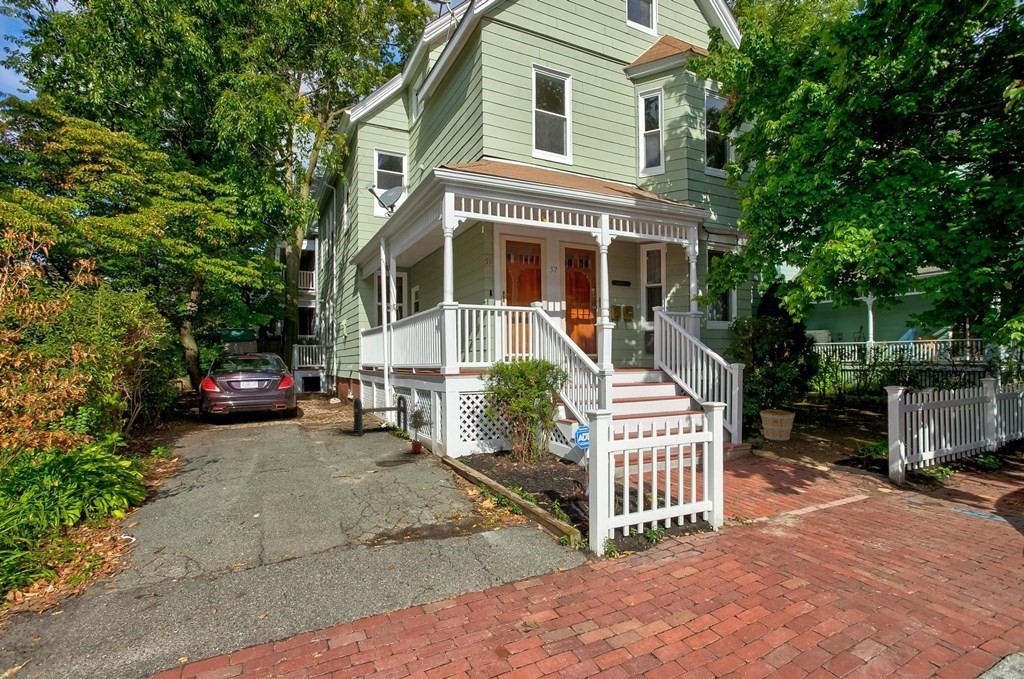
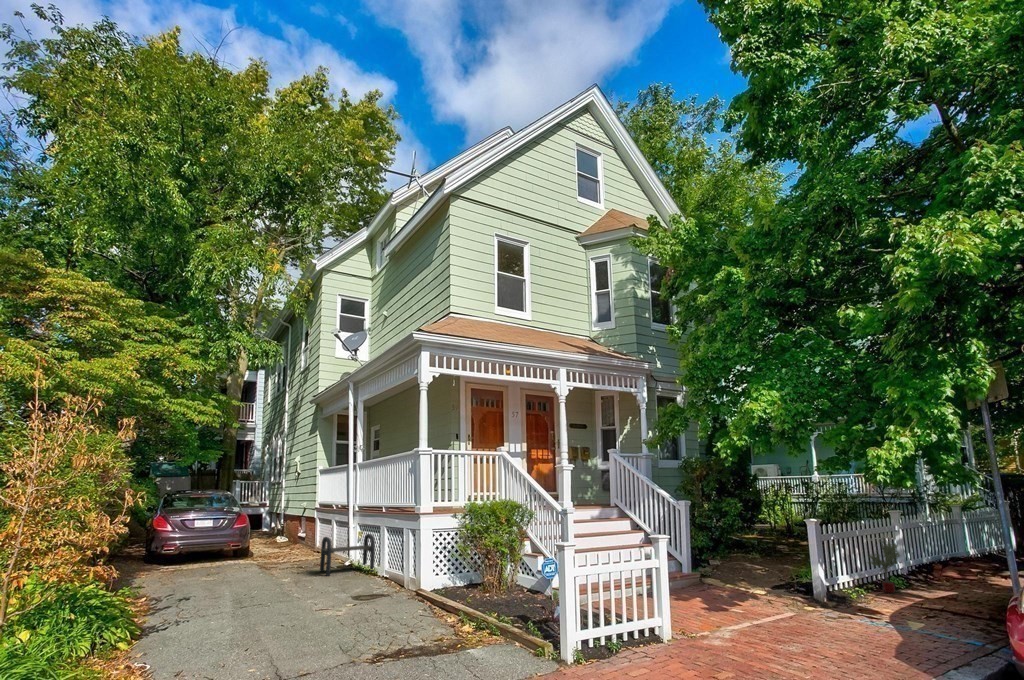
potted tree: present [409,402,434,453] -> present [868,538,900,593]
wooden bucket: present [760,410,795,441] -> none [706,542,736,572]

